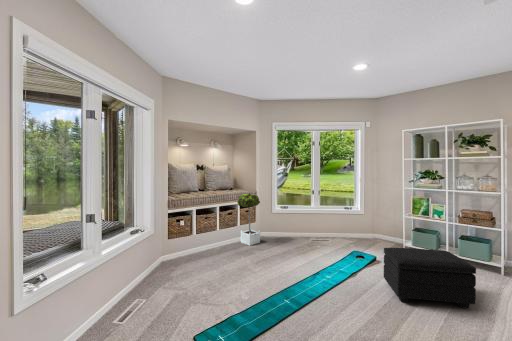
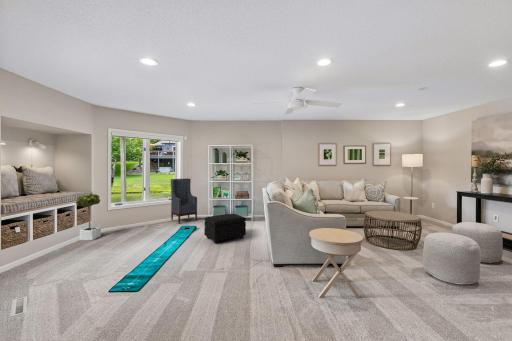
armchair: none [347,182,384,246] -> present [171,178,197,224]

